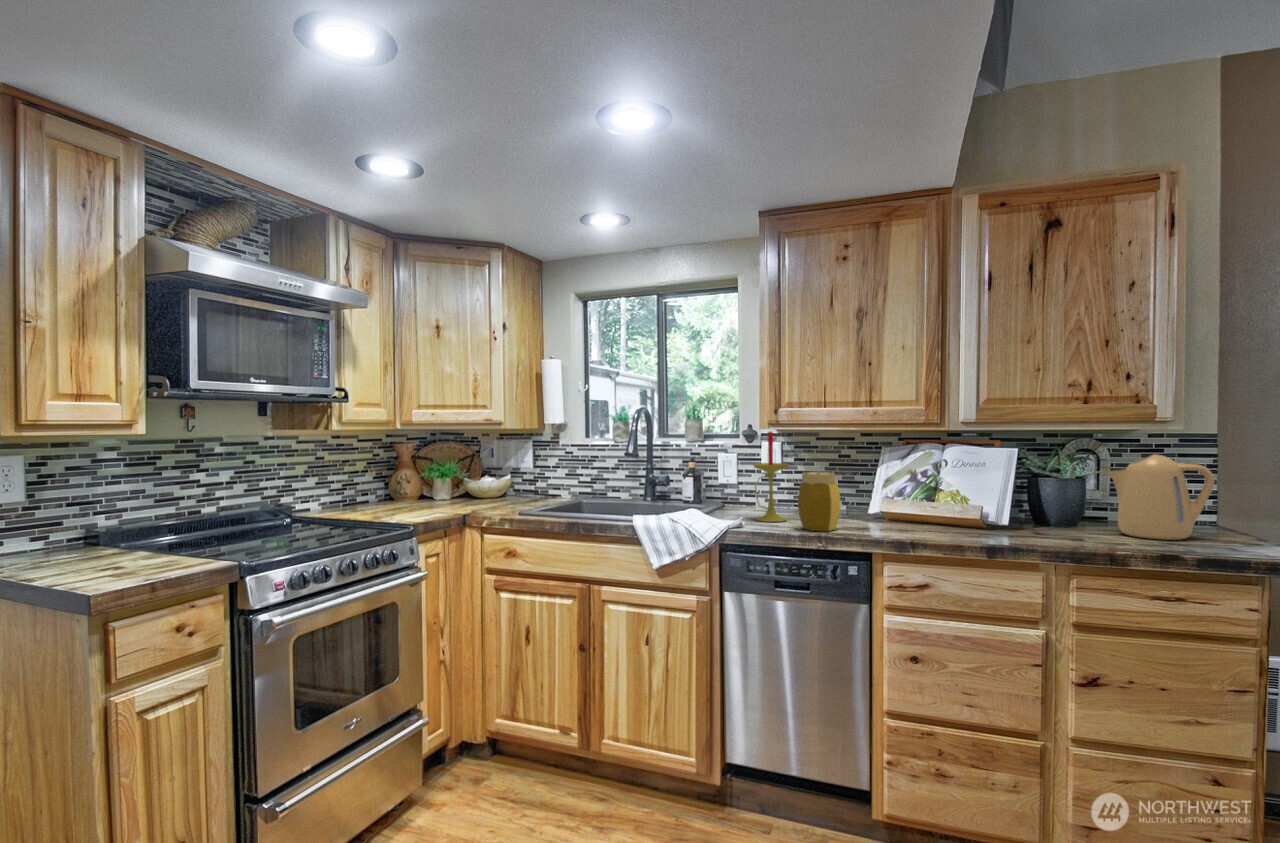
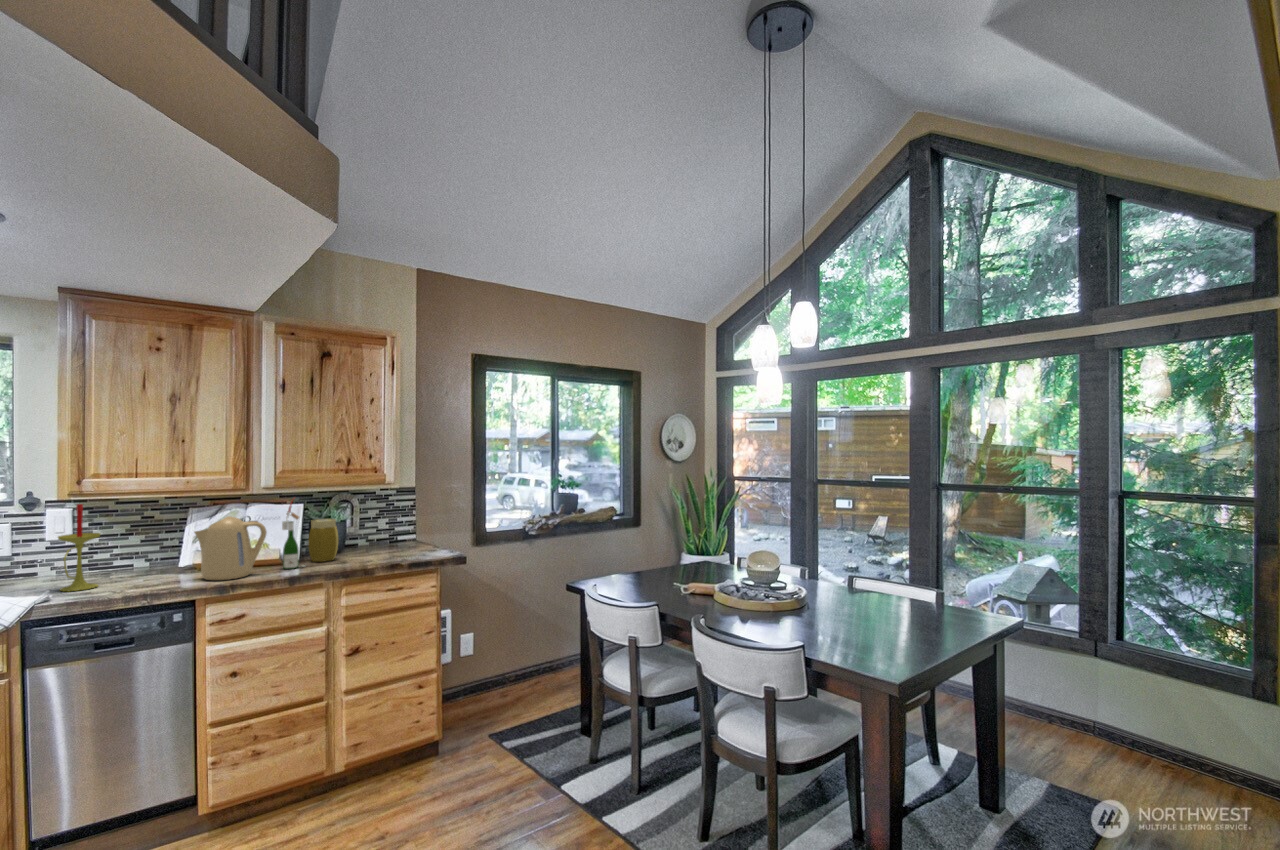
wine bottle: none [982,435,1016,536] -> present [282,499,305,569]
kettle: present [1108,455,1215,540] -> present [194,516,267,581]
jar: present [798,472,841,531] -> present [308,519,338,562]

